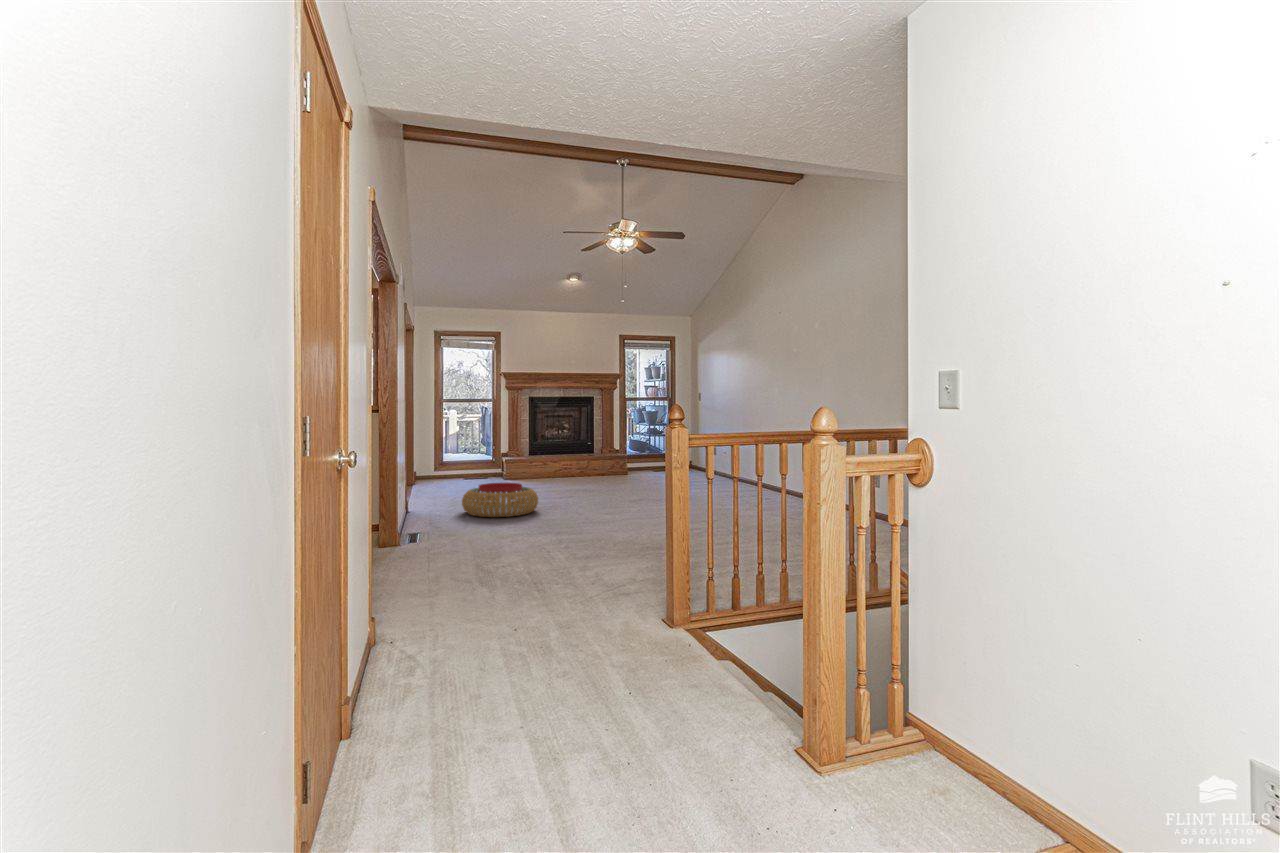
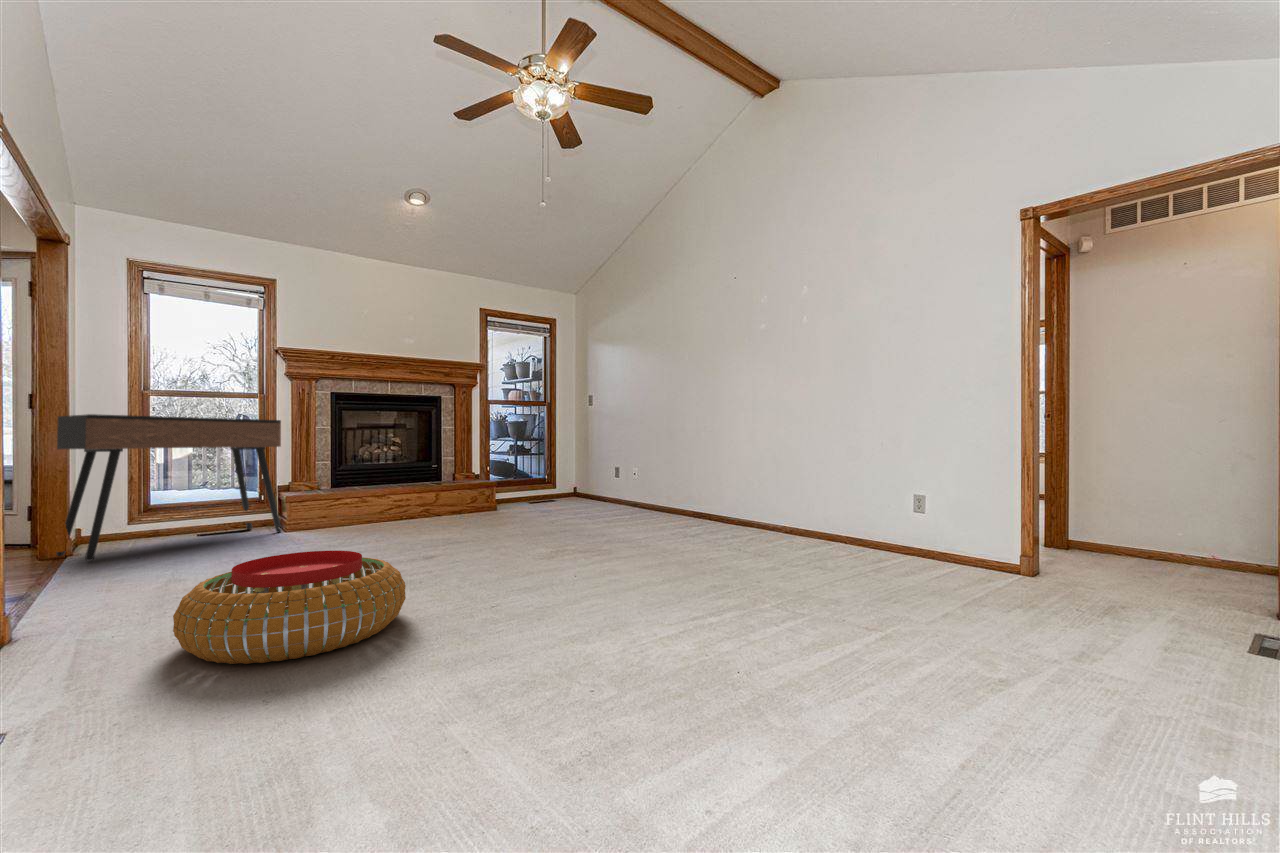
console table: none [411,416,503,485] -> present [56,414,281,561]

